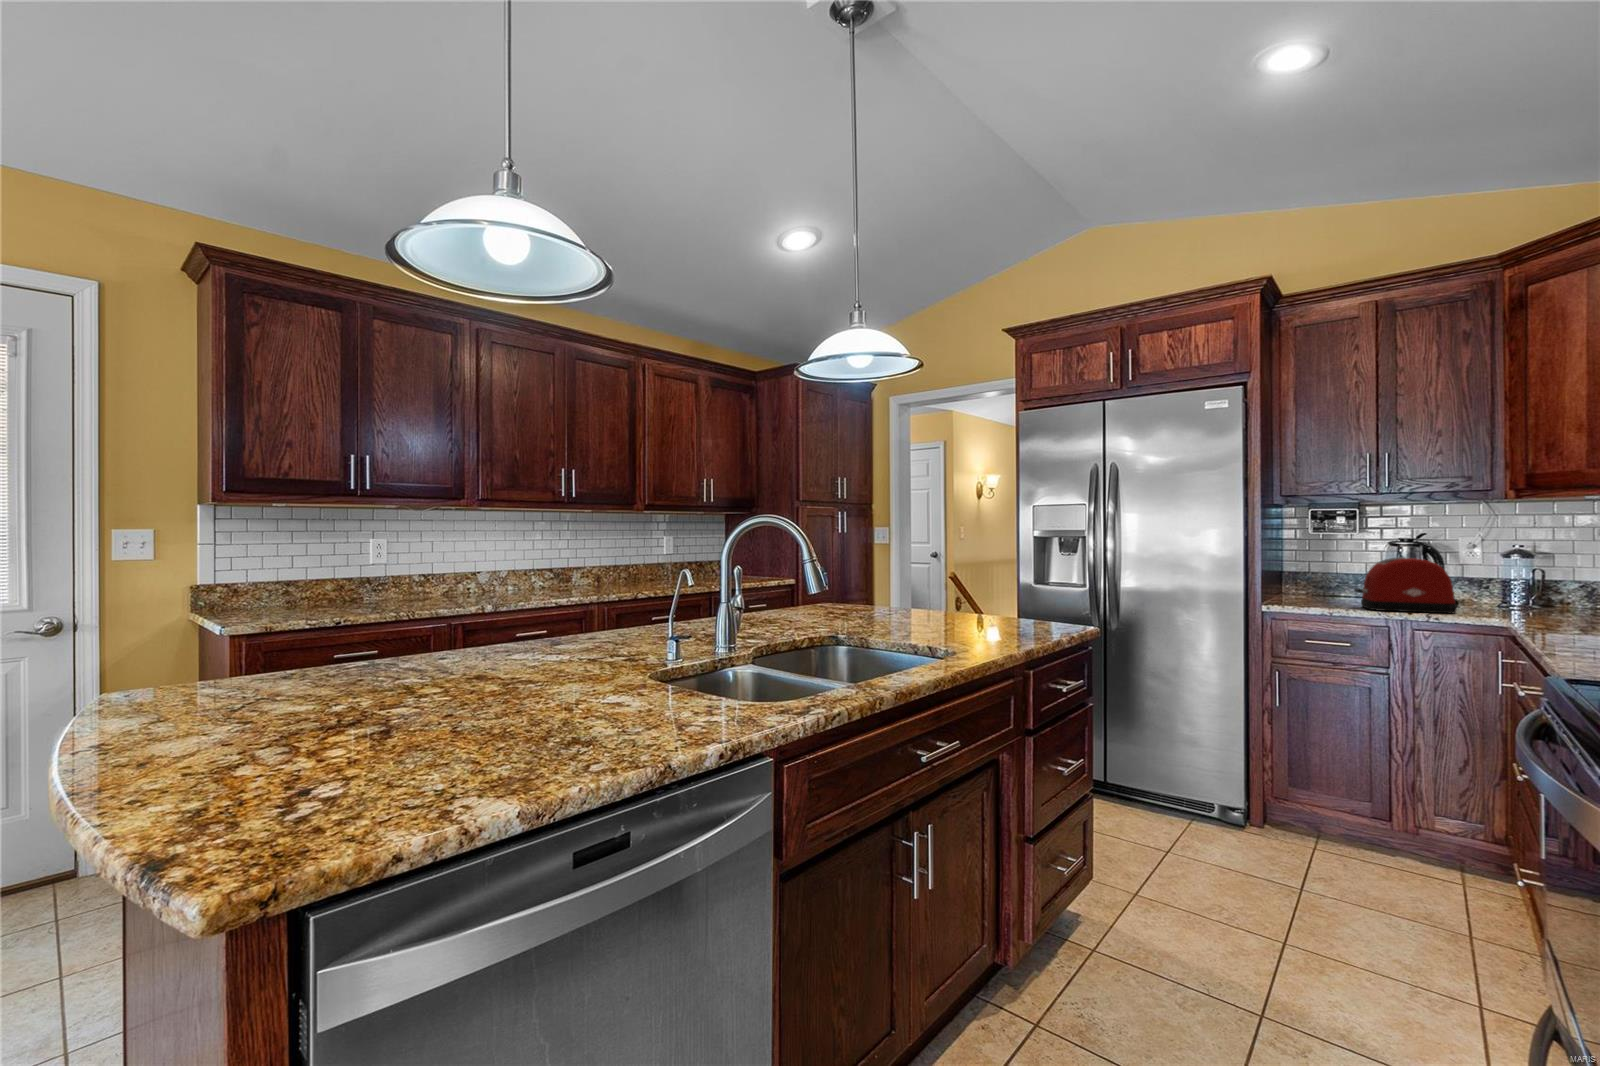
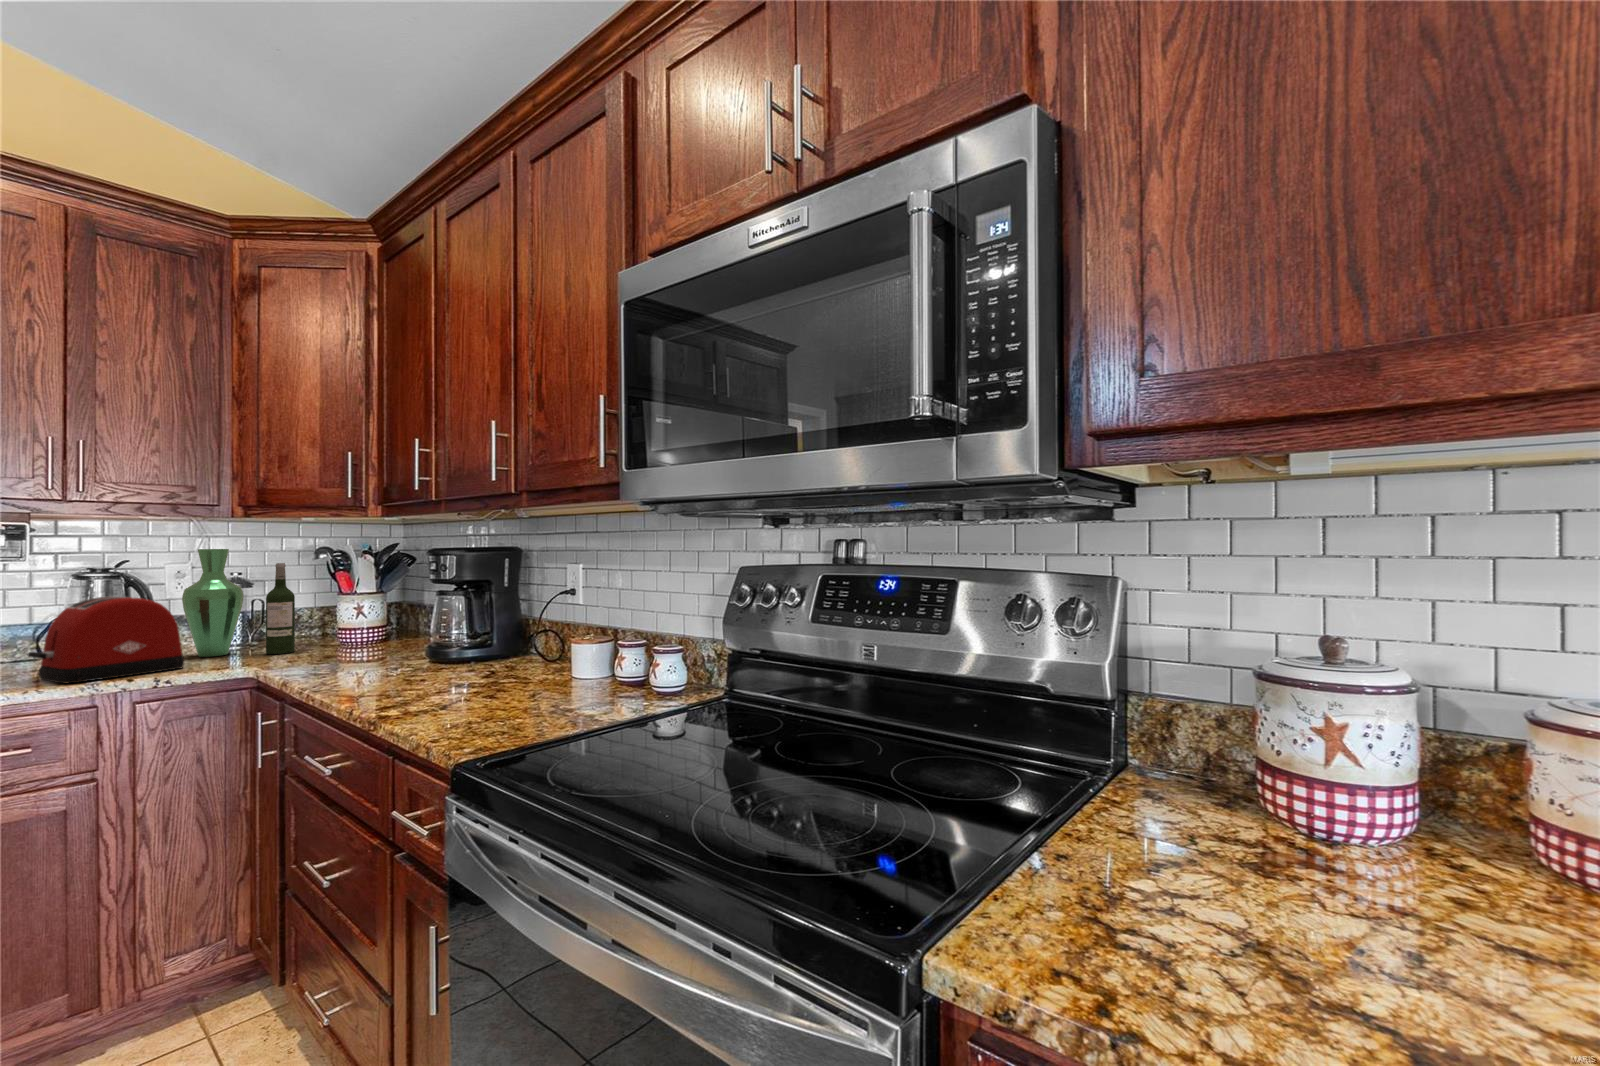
vase: none [1463,525,1518,611] -> present [182,549,244,657]
wine bottle: none [1536,538,1567,617] -> present [266,563,295,654]

